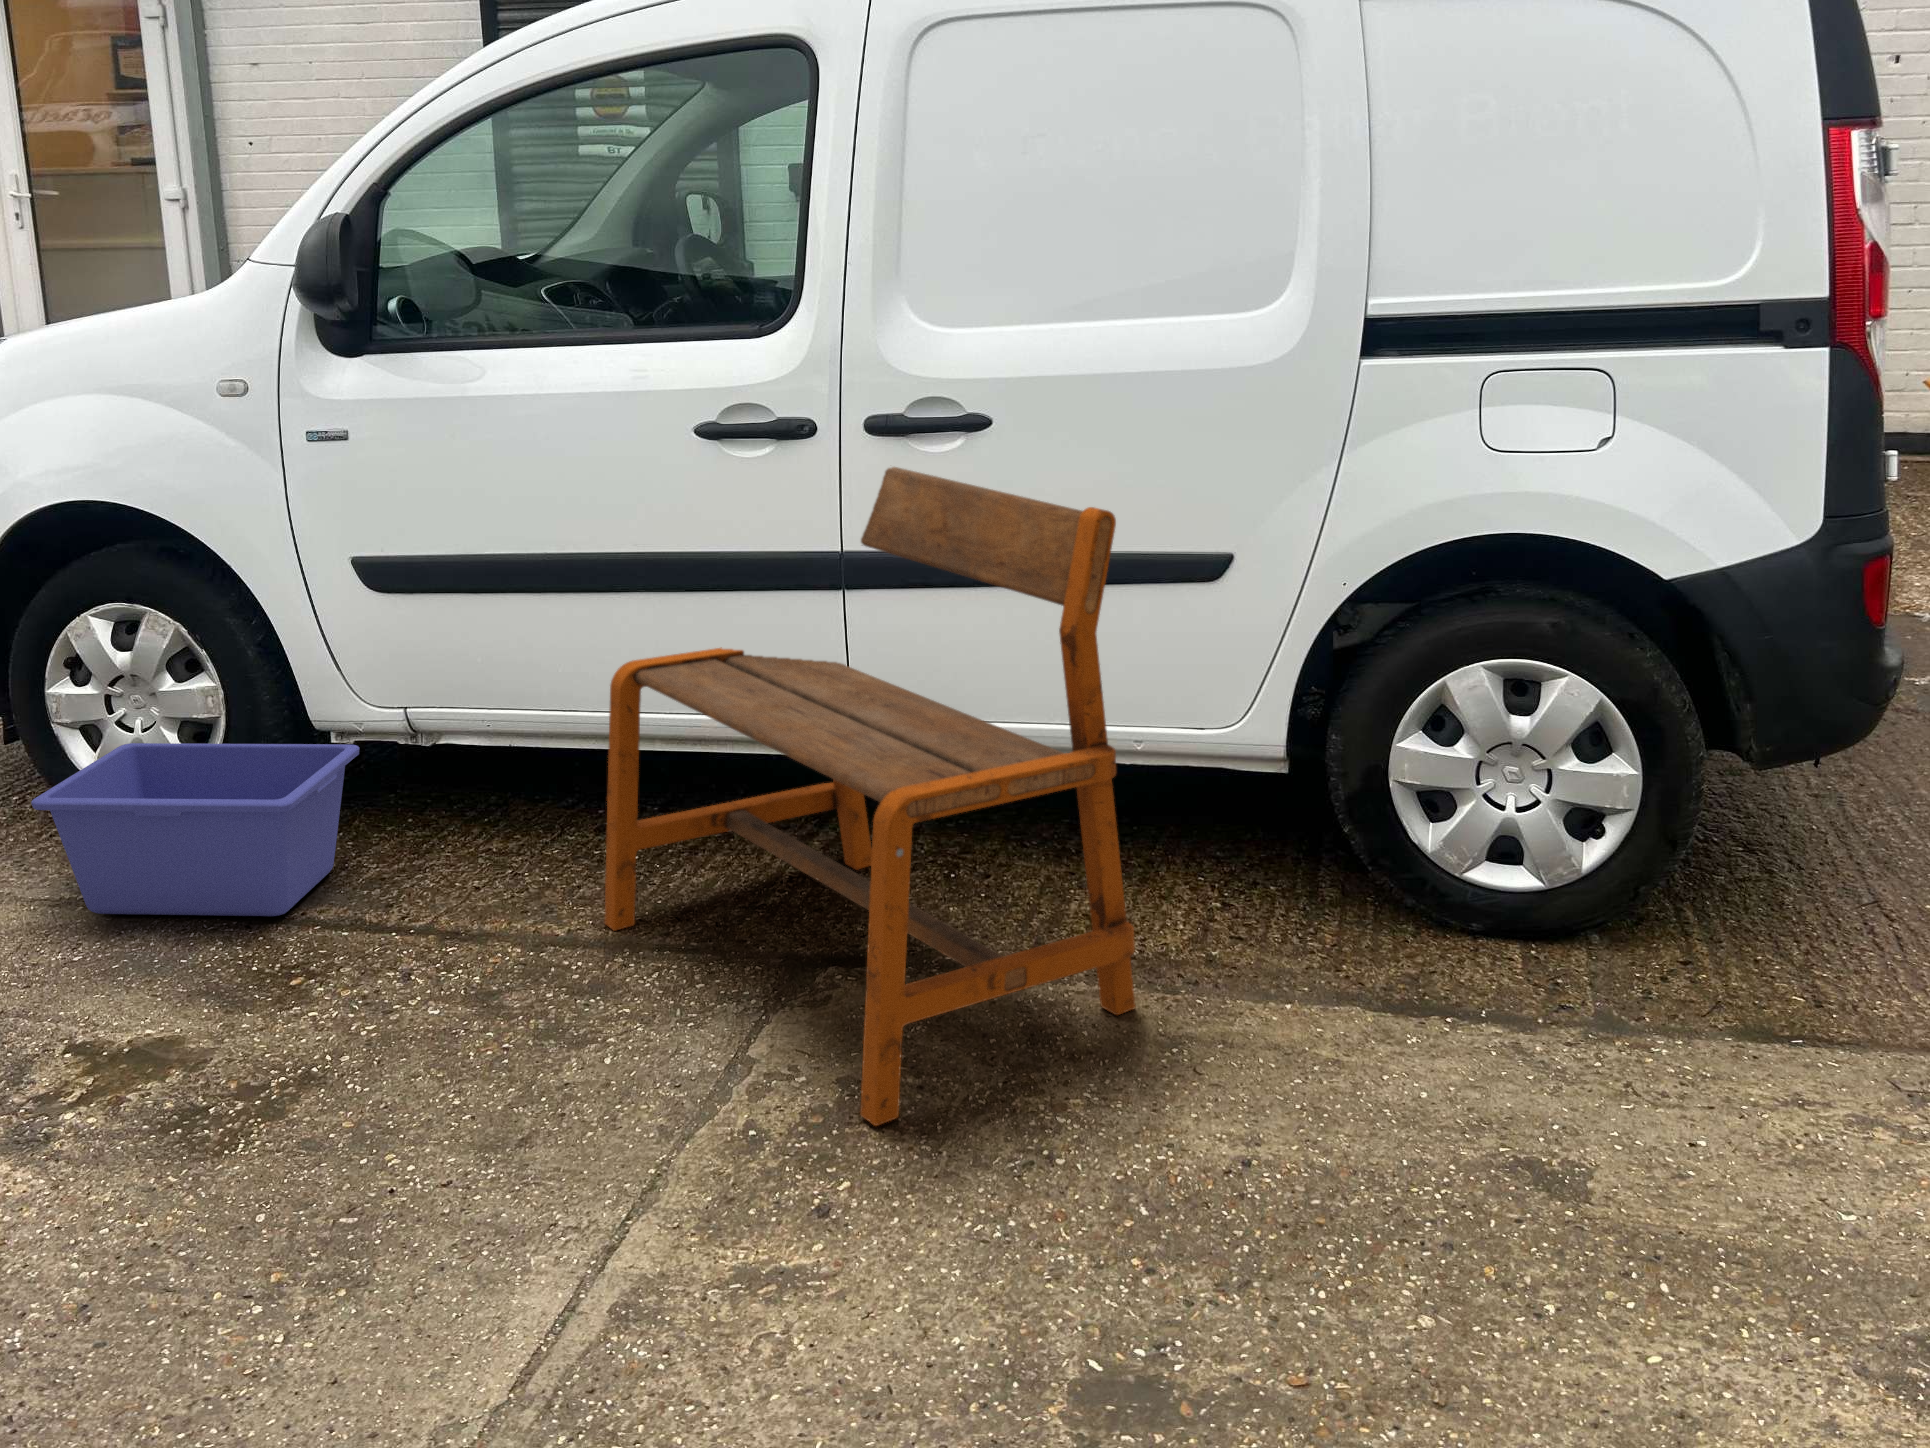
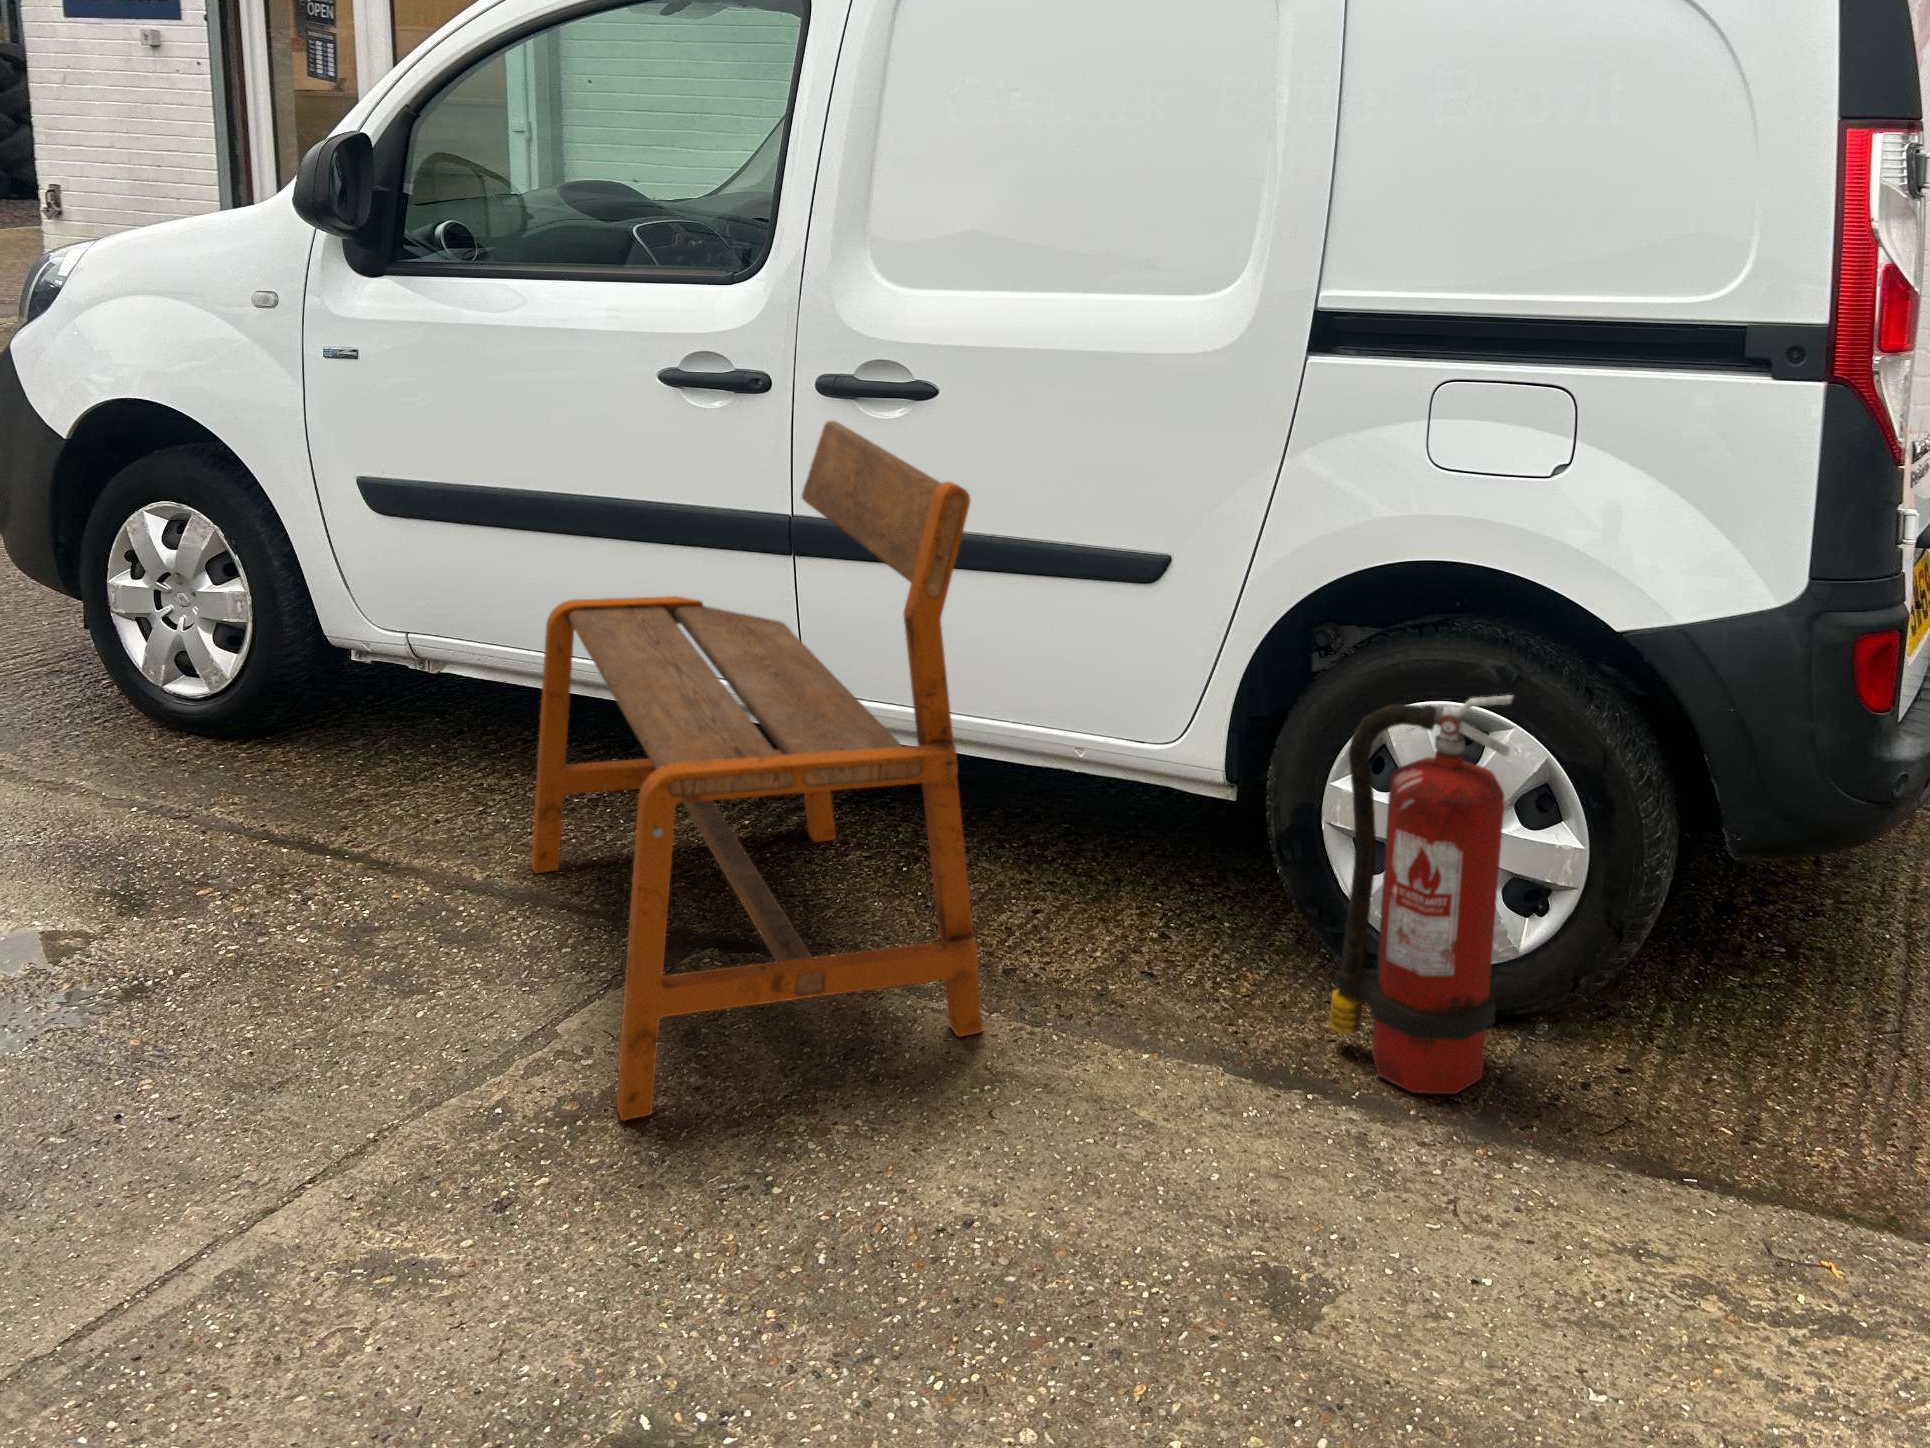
fire extinguisher: none [1433,646,1593,1004] -> present [1329,695,1513,1094]
storage bin: present [31,743,359,916] -> none [25,630,360,815]

